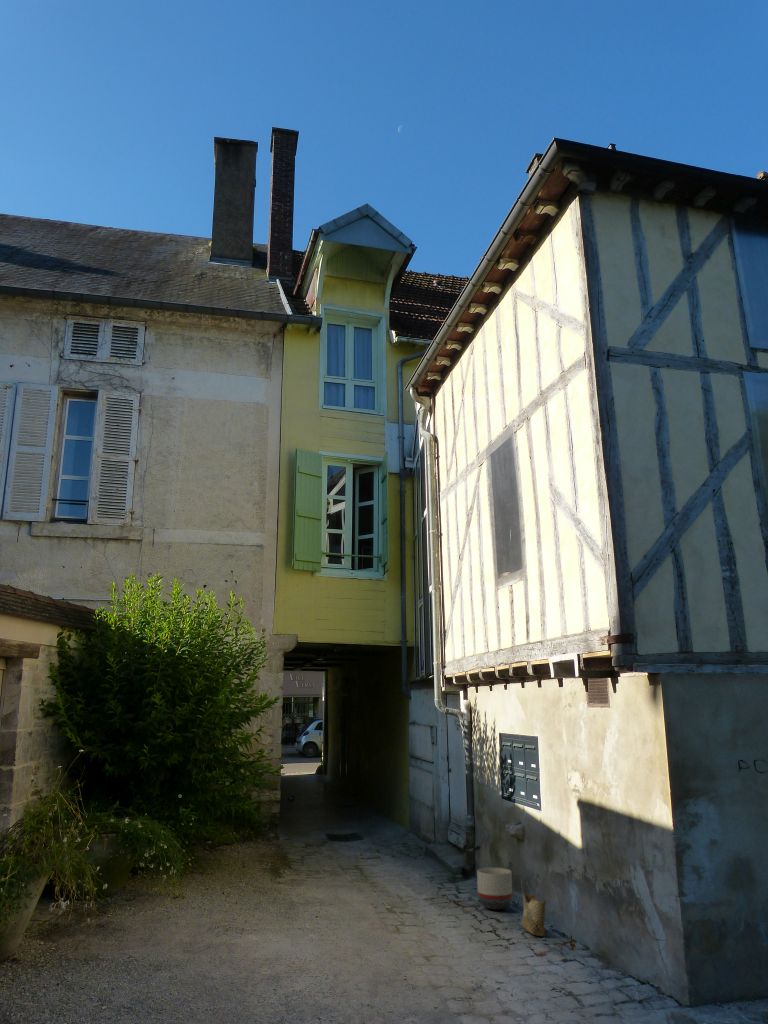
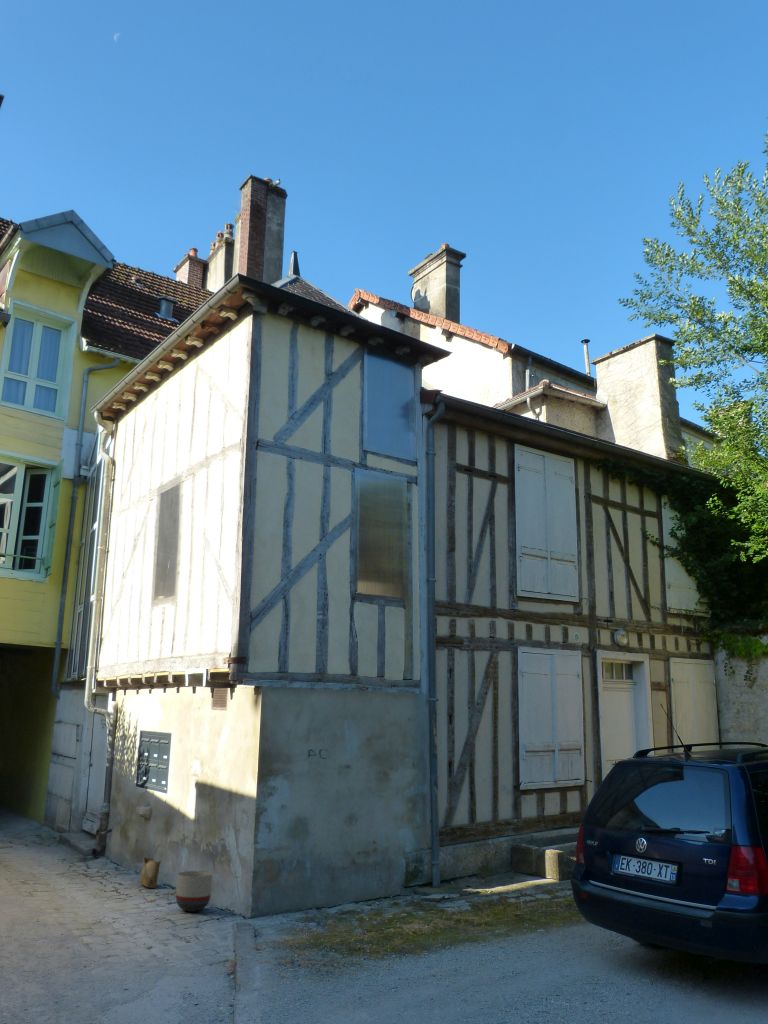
planter: present [477,867,512,910] -> present [176,871,212,912]

